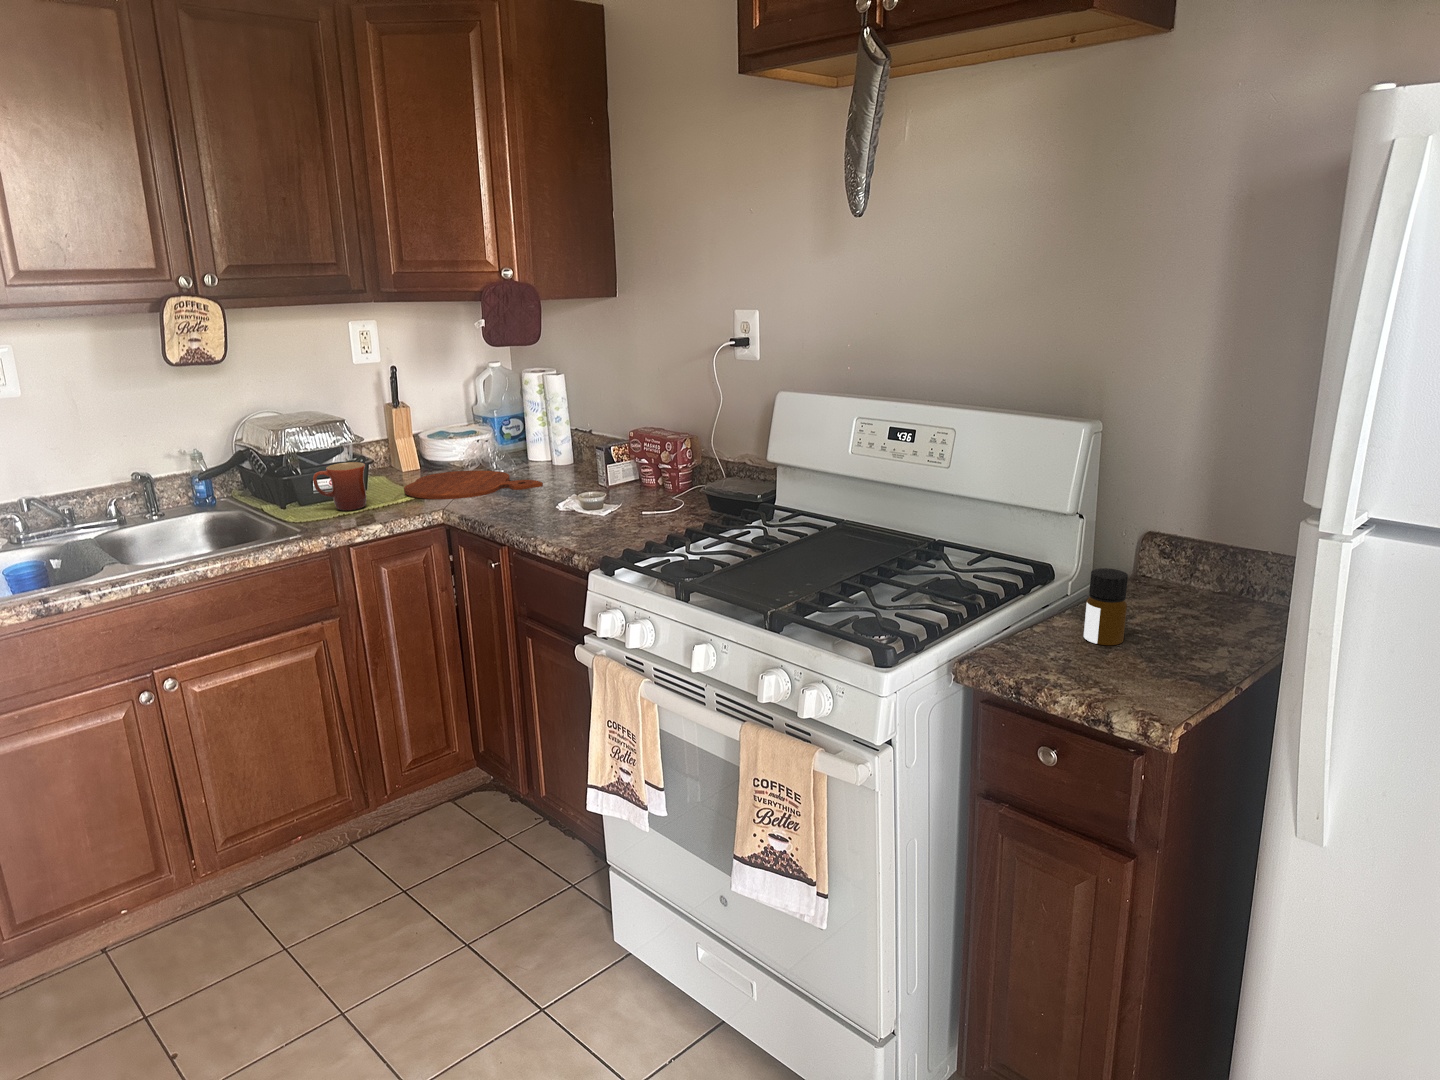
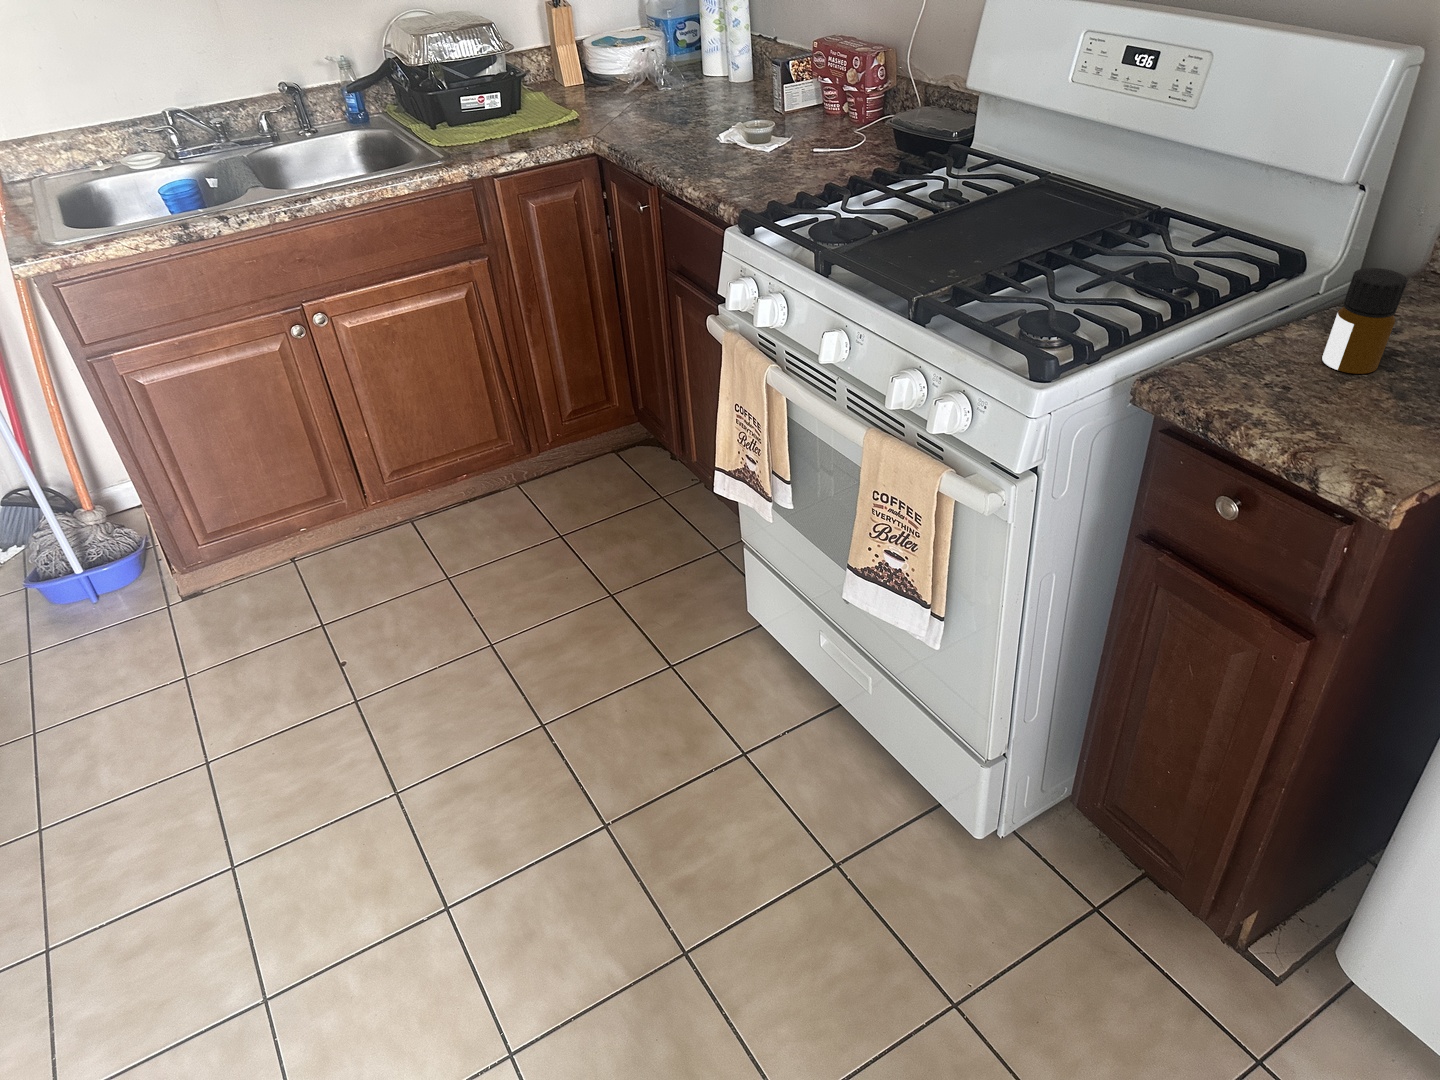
mug: present [313,462,367,511] -> none [457,76,515,135]
cutting board: present [404,470,543,499] -> none [559,88,710,124]

